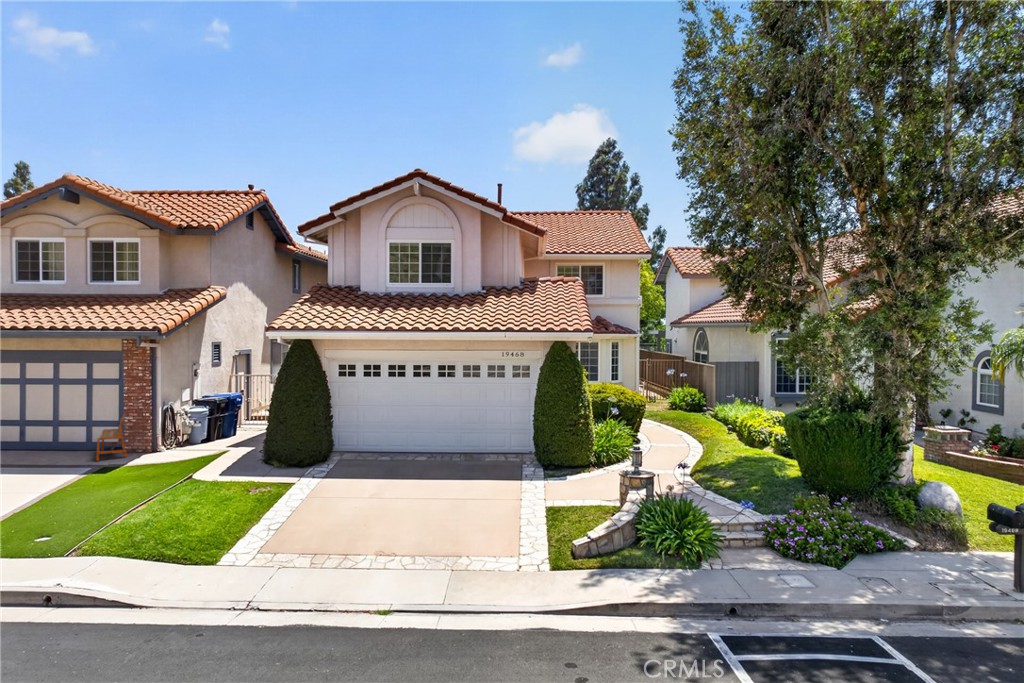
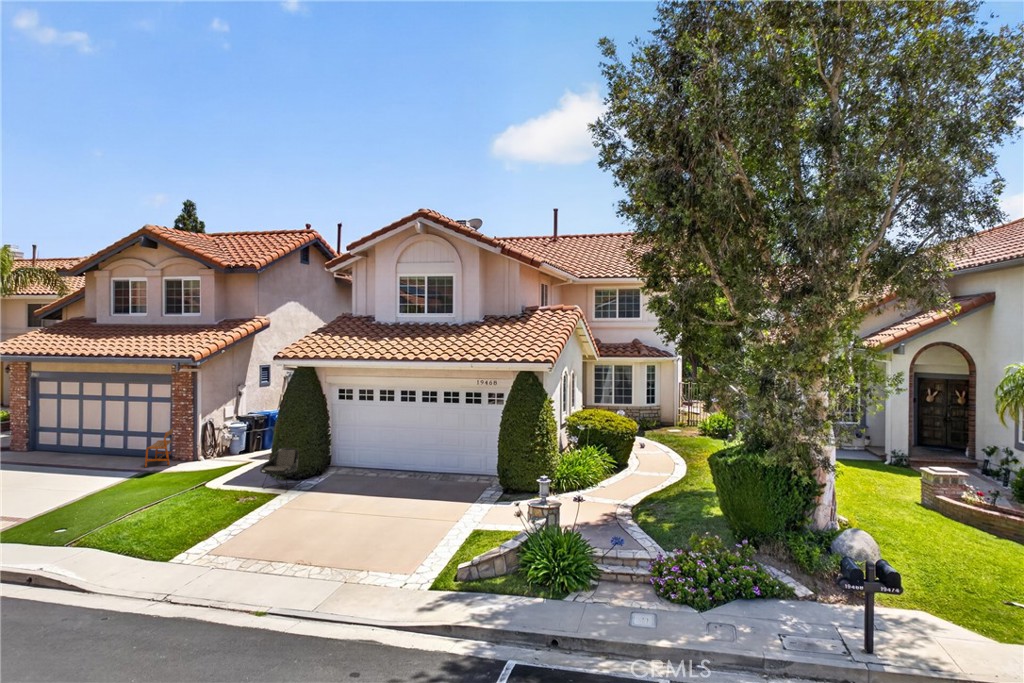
lounge chair: none [266,429,309,476] -> present [260,448,301,489]

